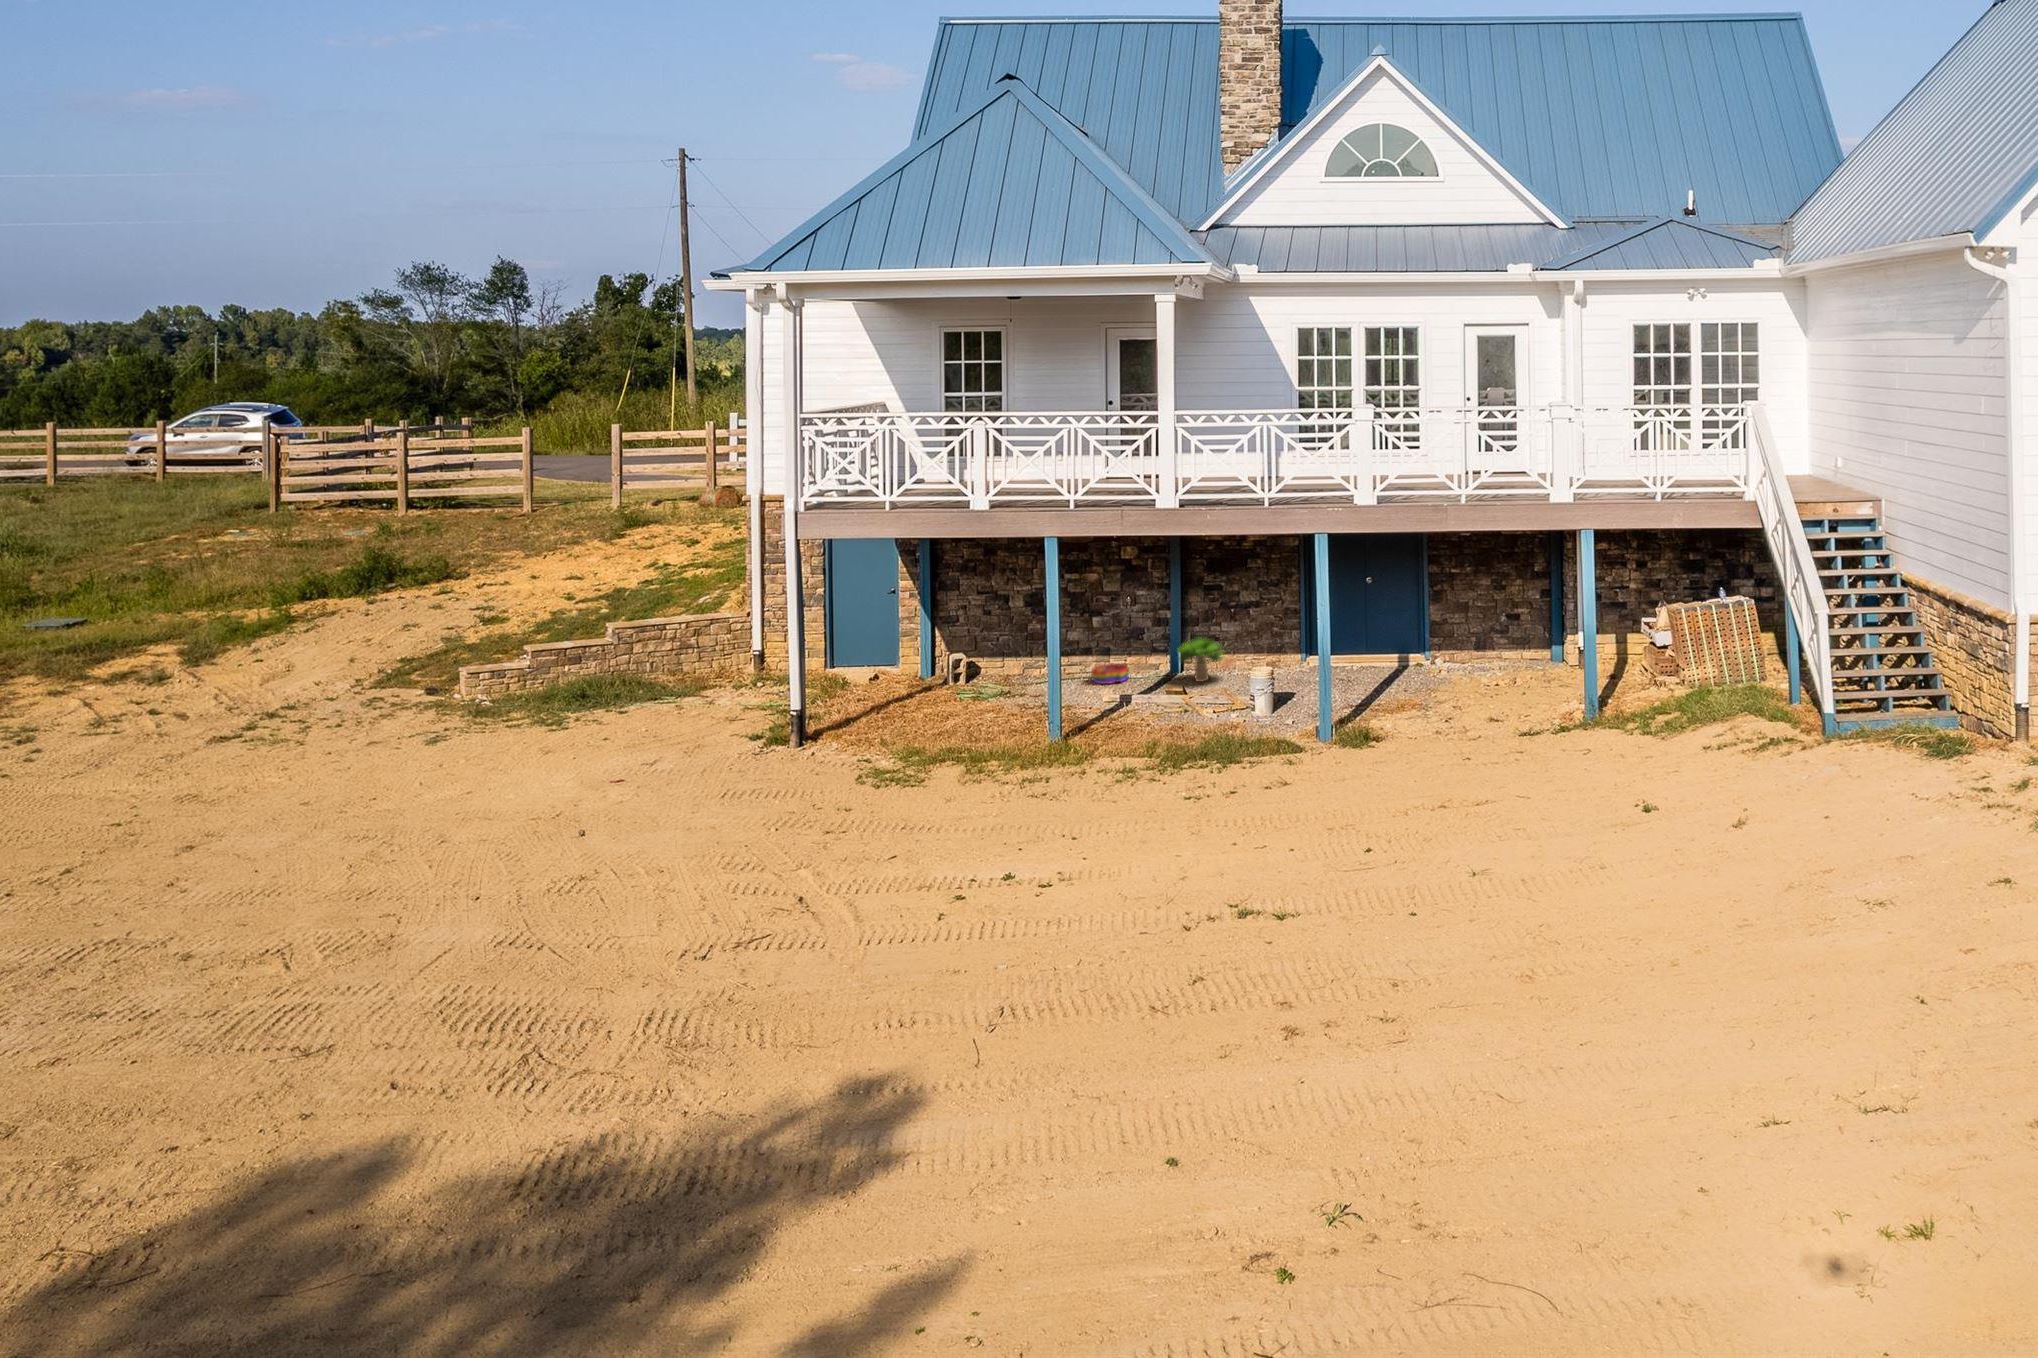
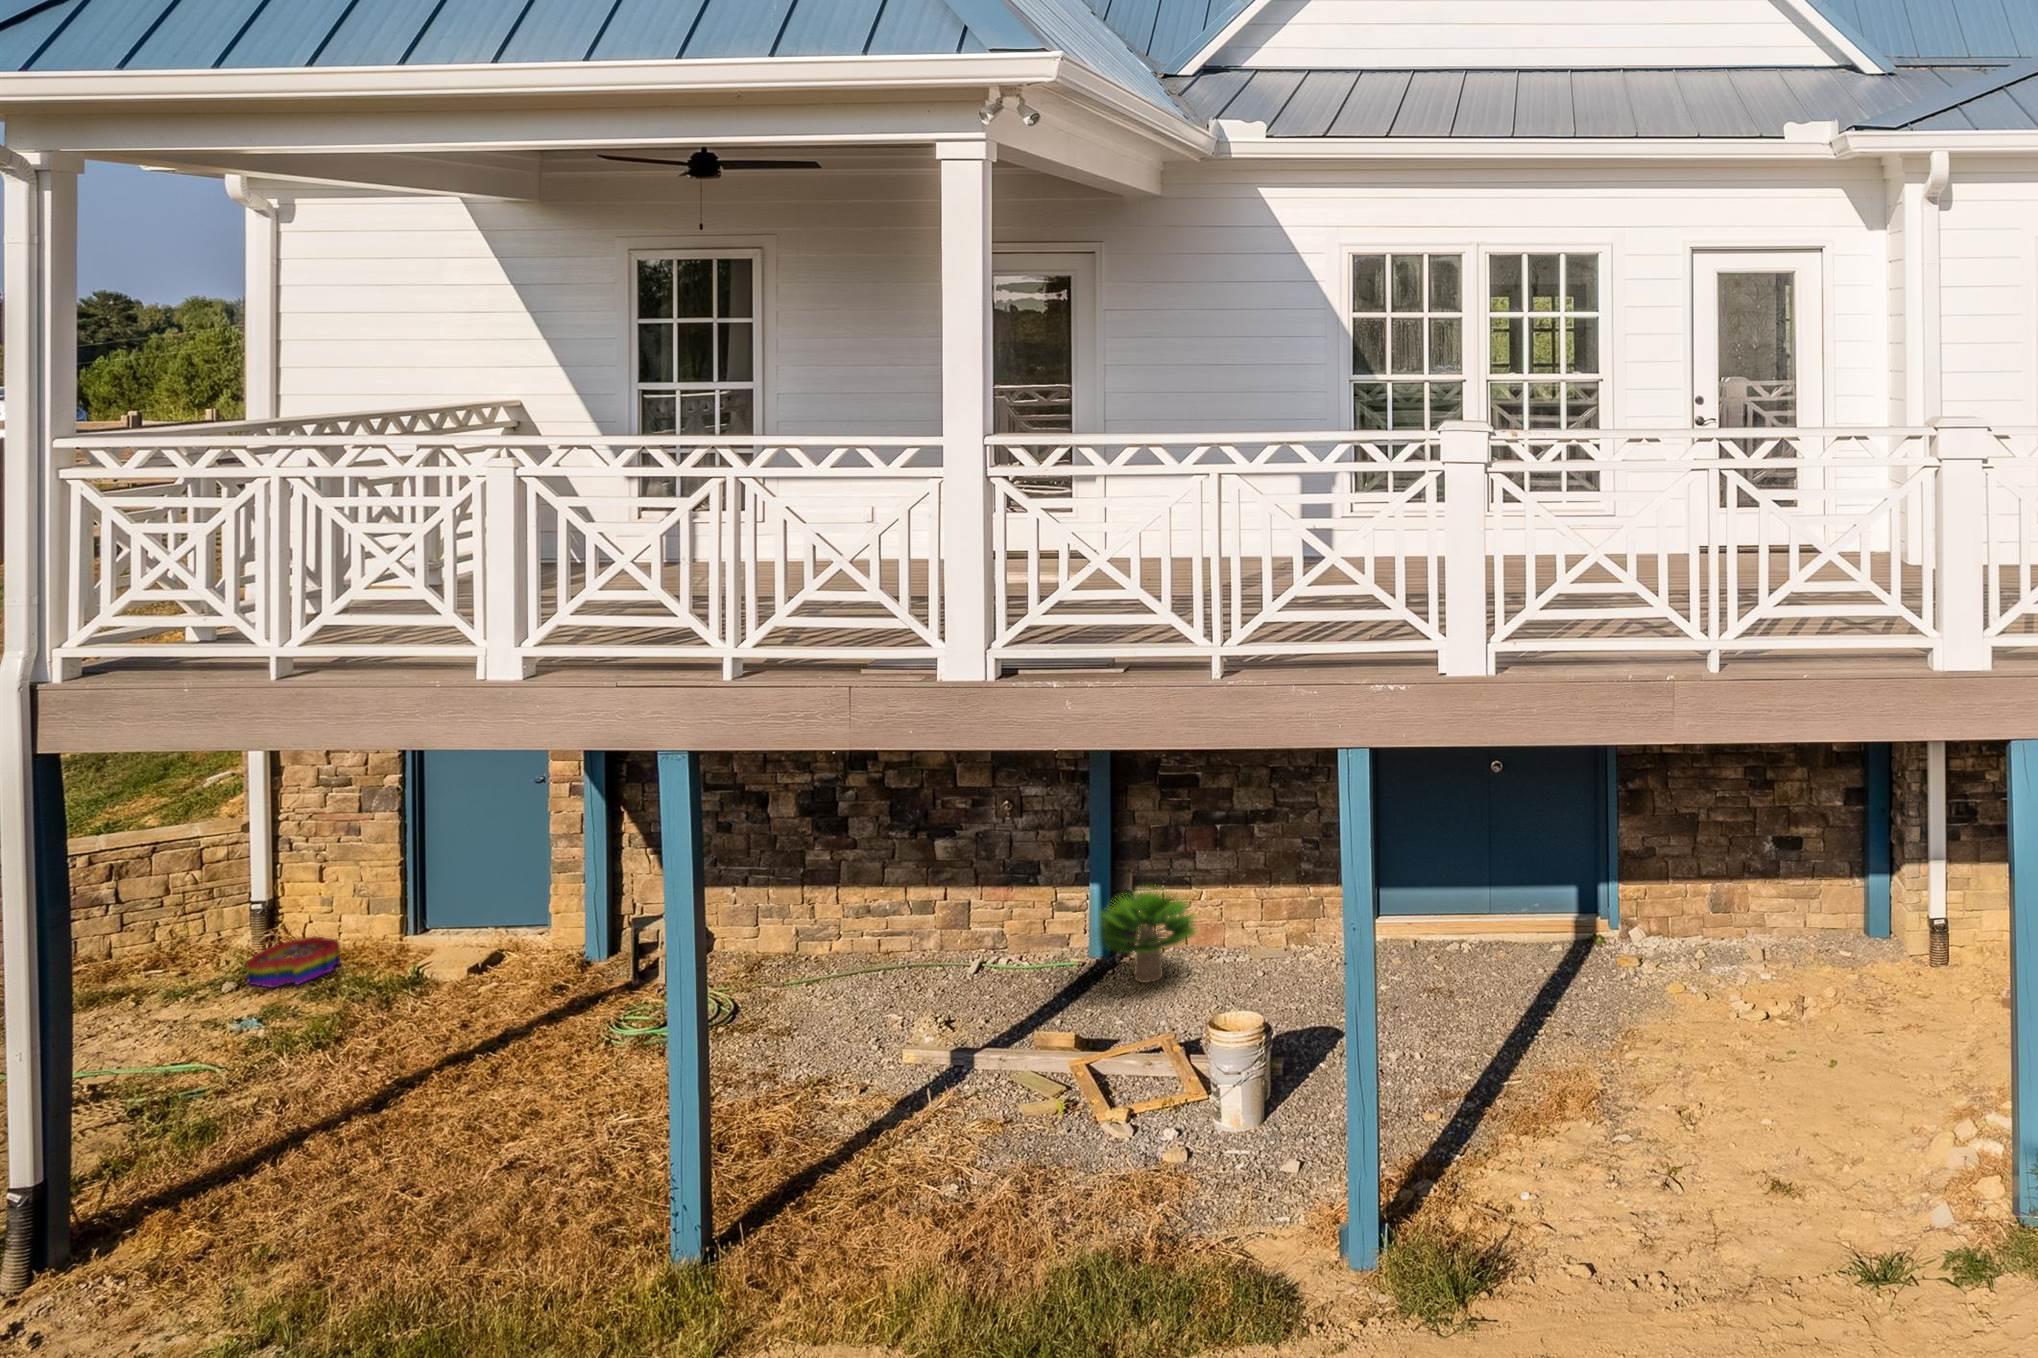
storage bin: present [1091,664,1129,684] -> present [246,936,340,988]

